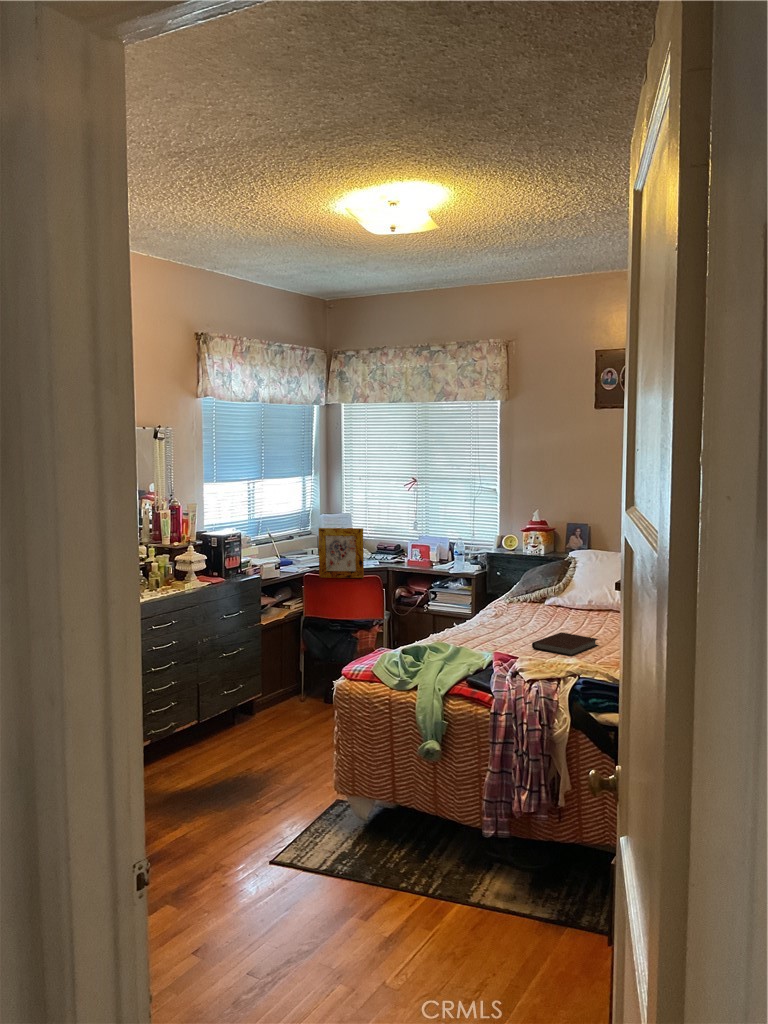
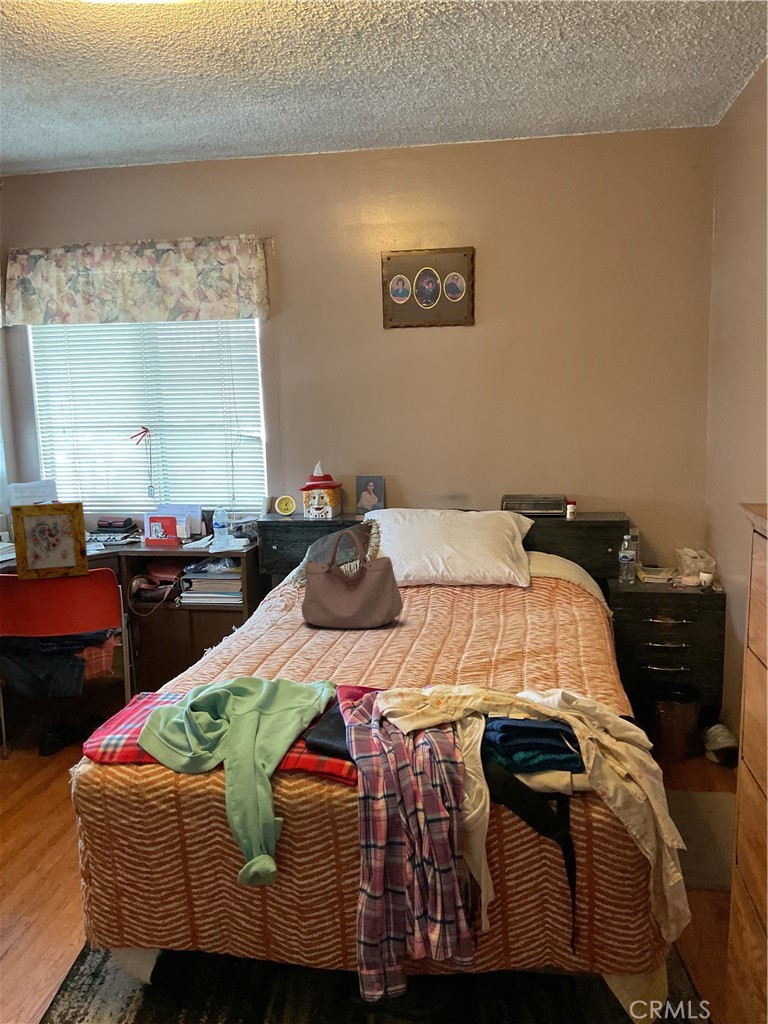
handbag: none [500,559,572,630] -> present [301,530,403,628]
notebook: present [532,632,598,656] -> none [367,630,452,667]

